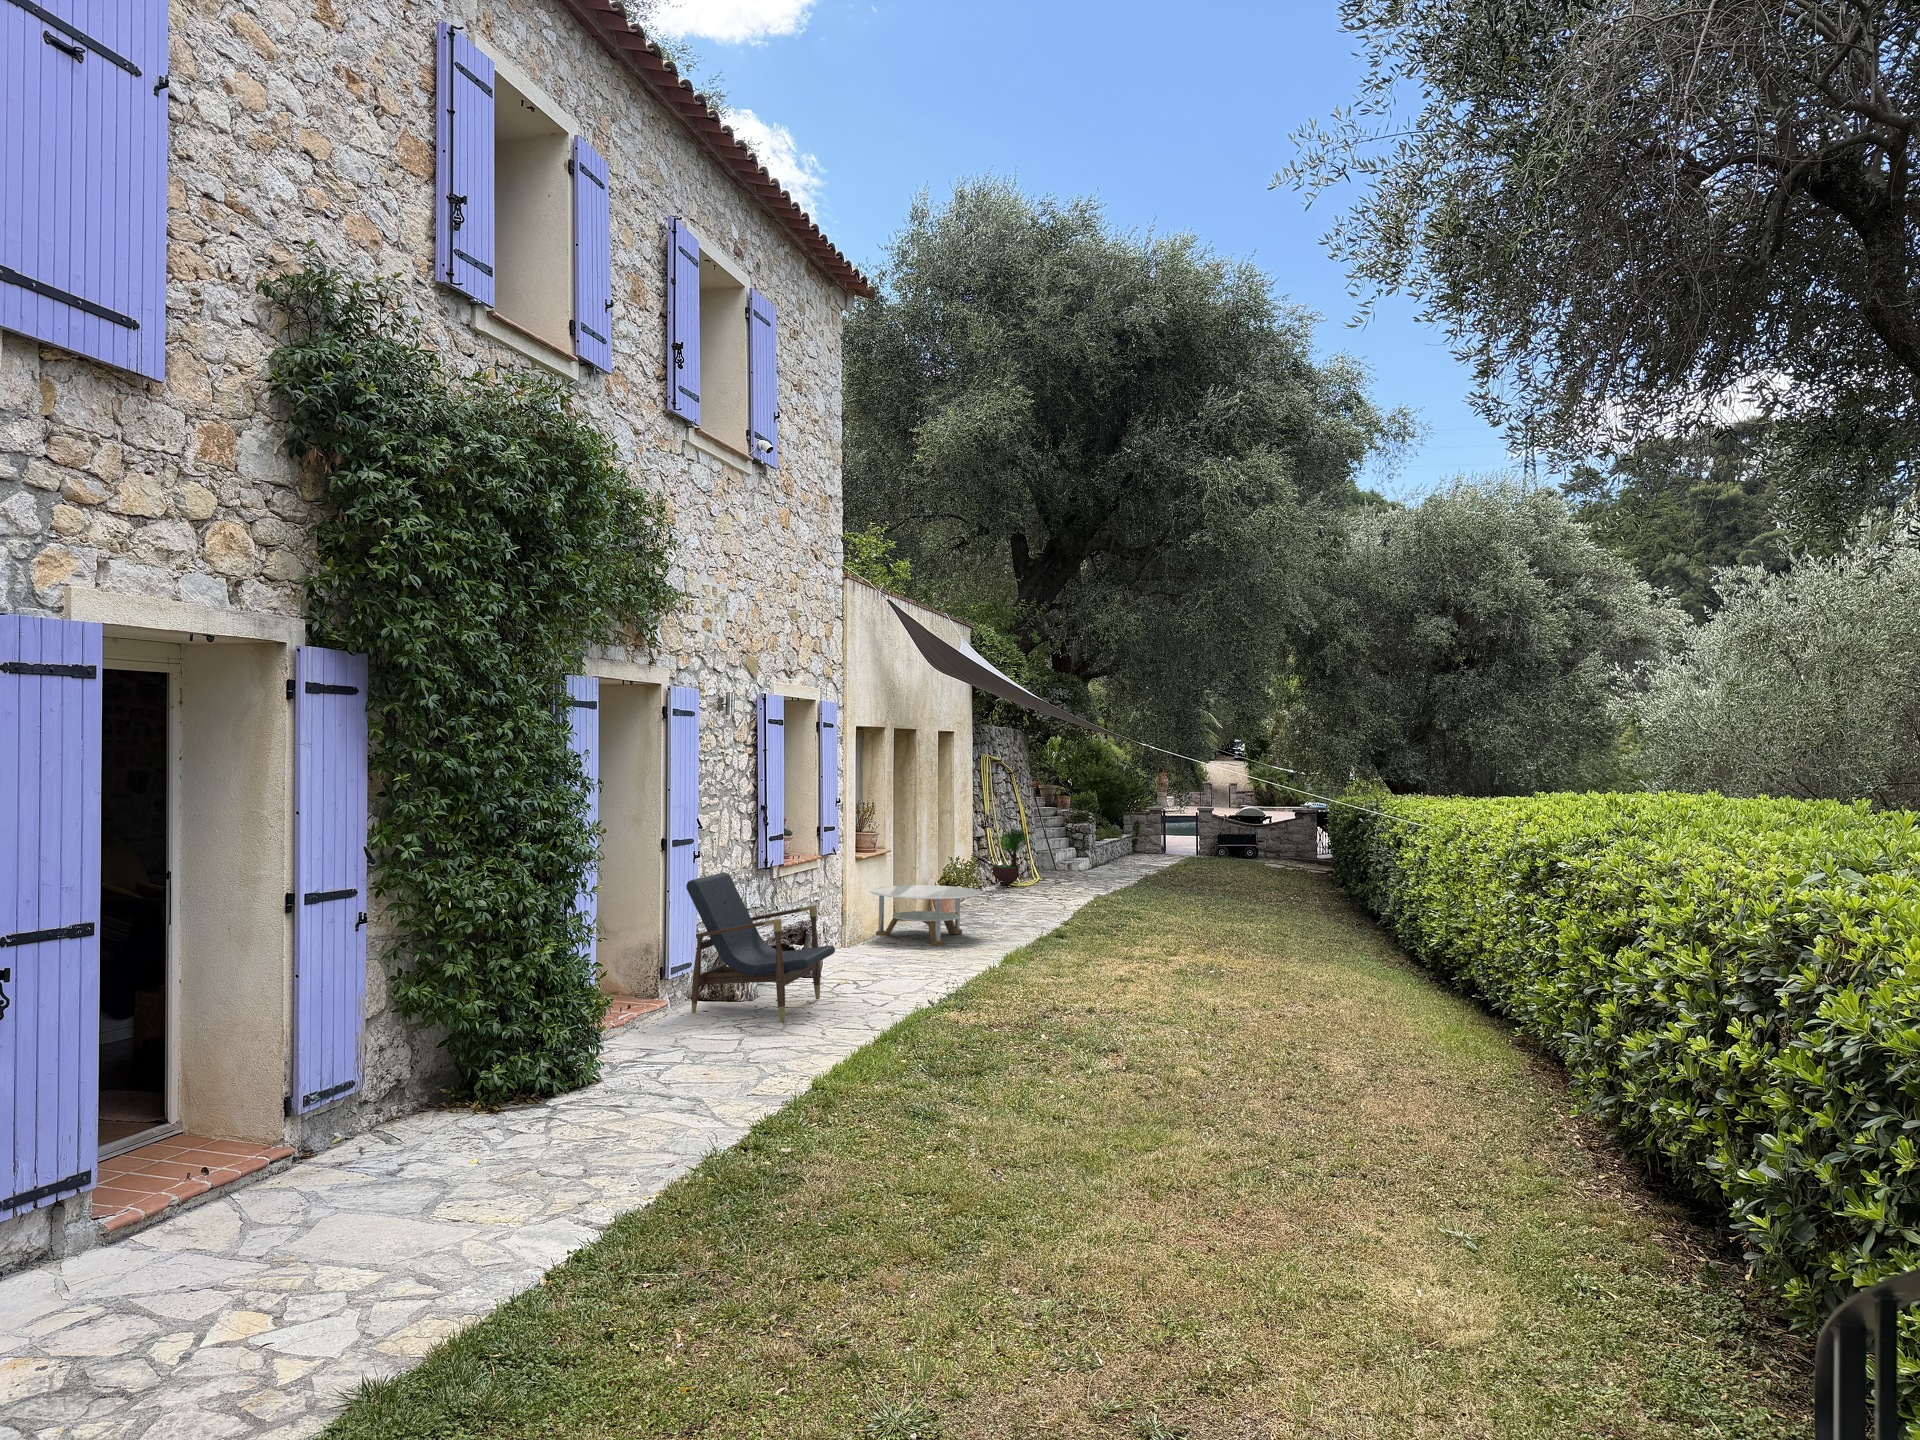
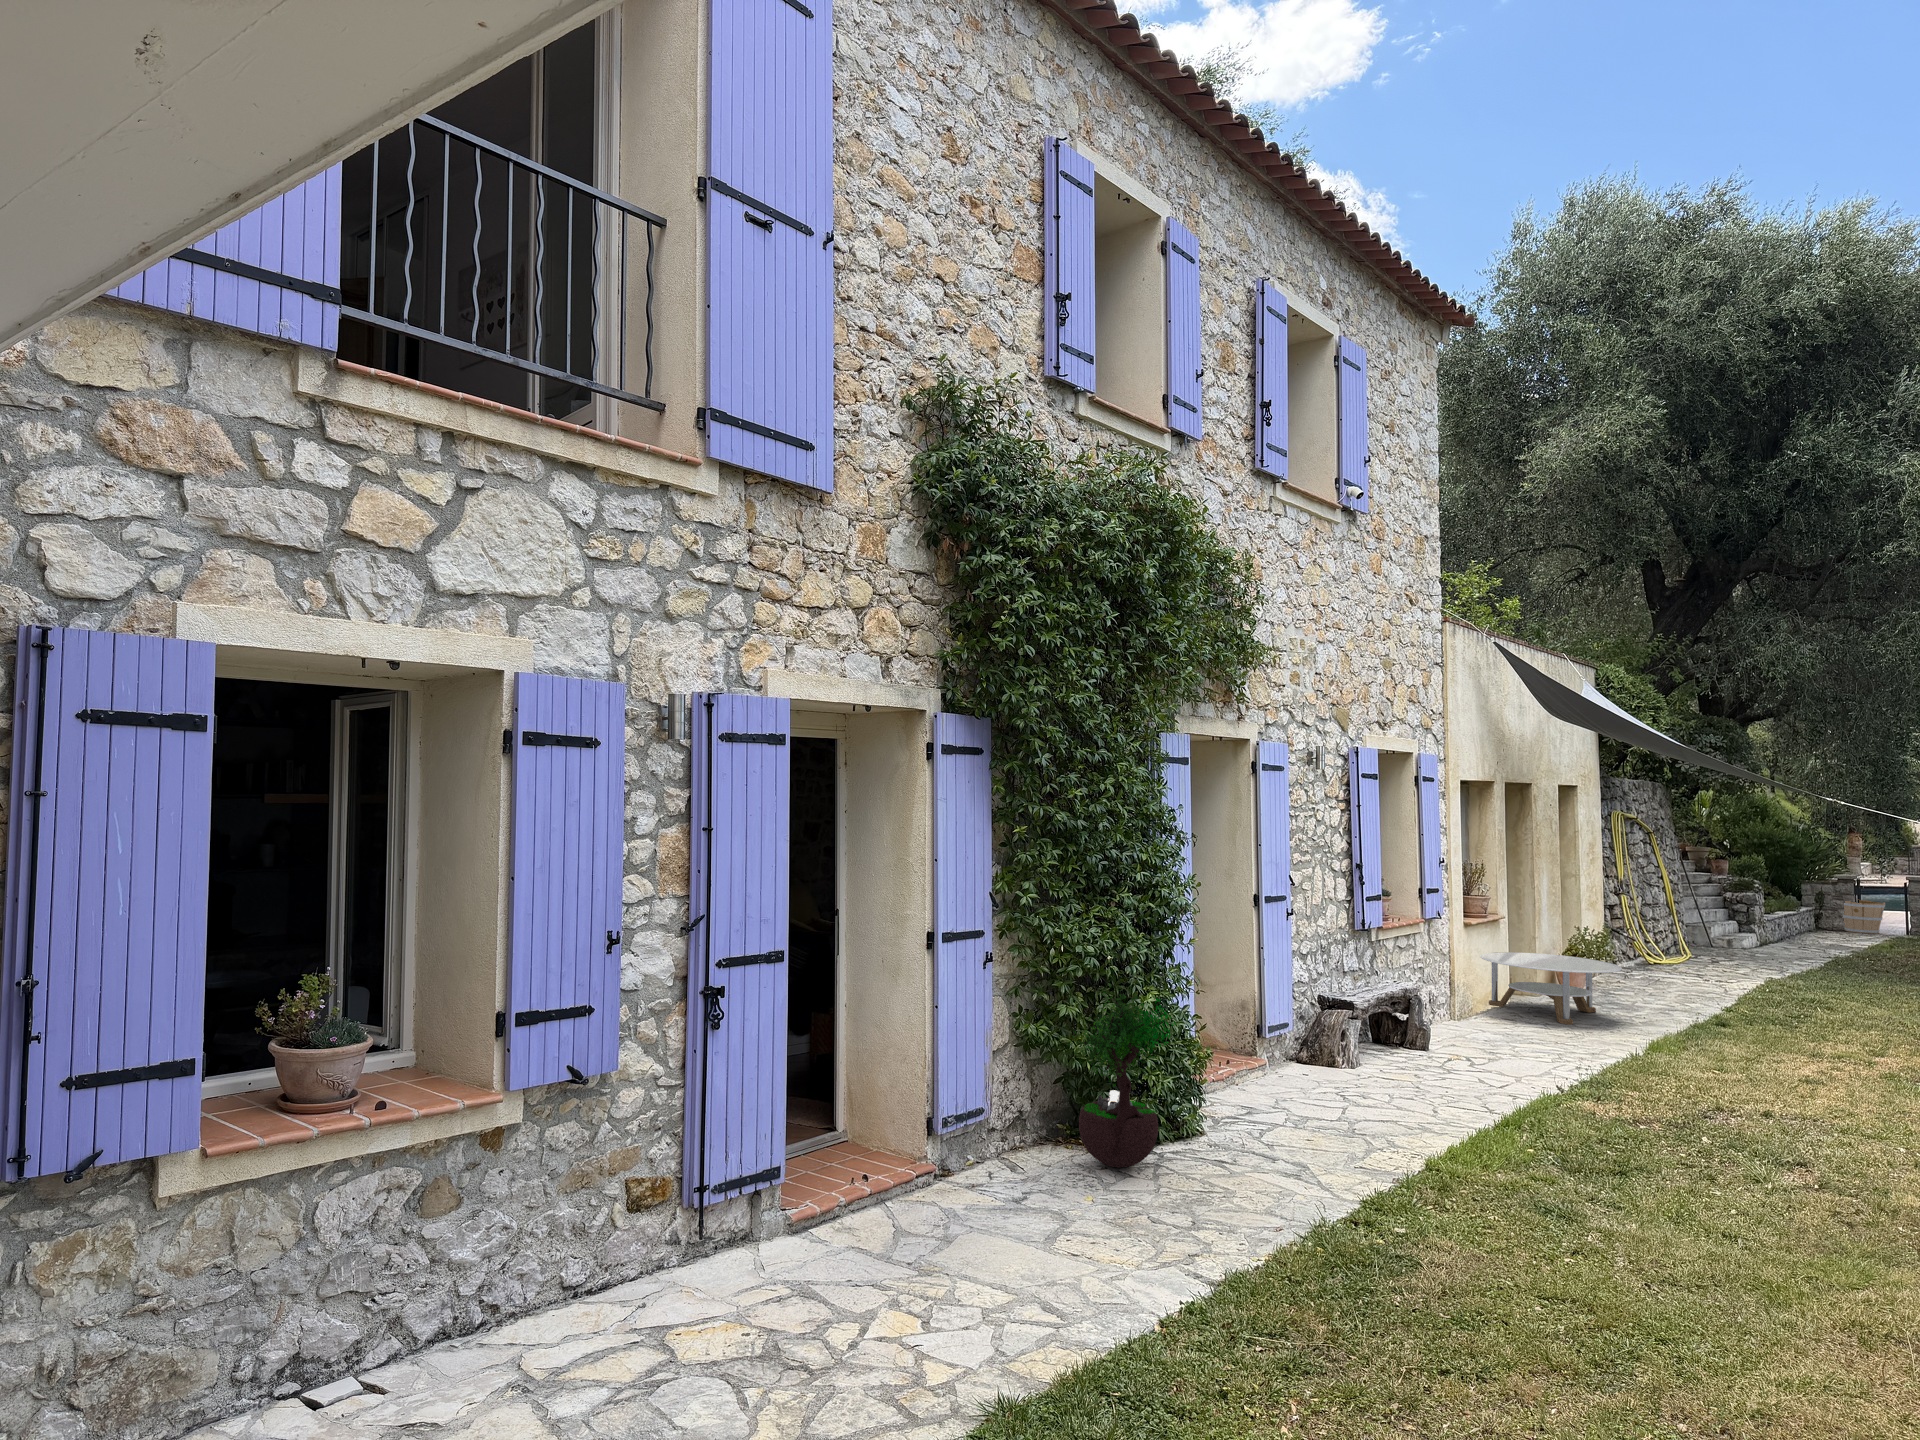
potted tree: present [992,826,1027,885] -> present [1068,983,1176,1168]
wooden bucket: none [1149,828,1180,855] -> present [1842,900,1885,934]
lounge chair: present [686,872,835,1022] -> none [1283,930,1448,1096]

